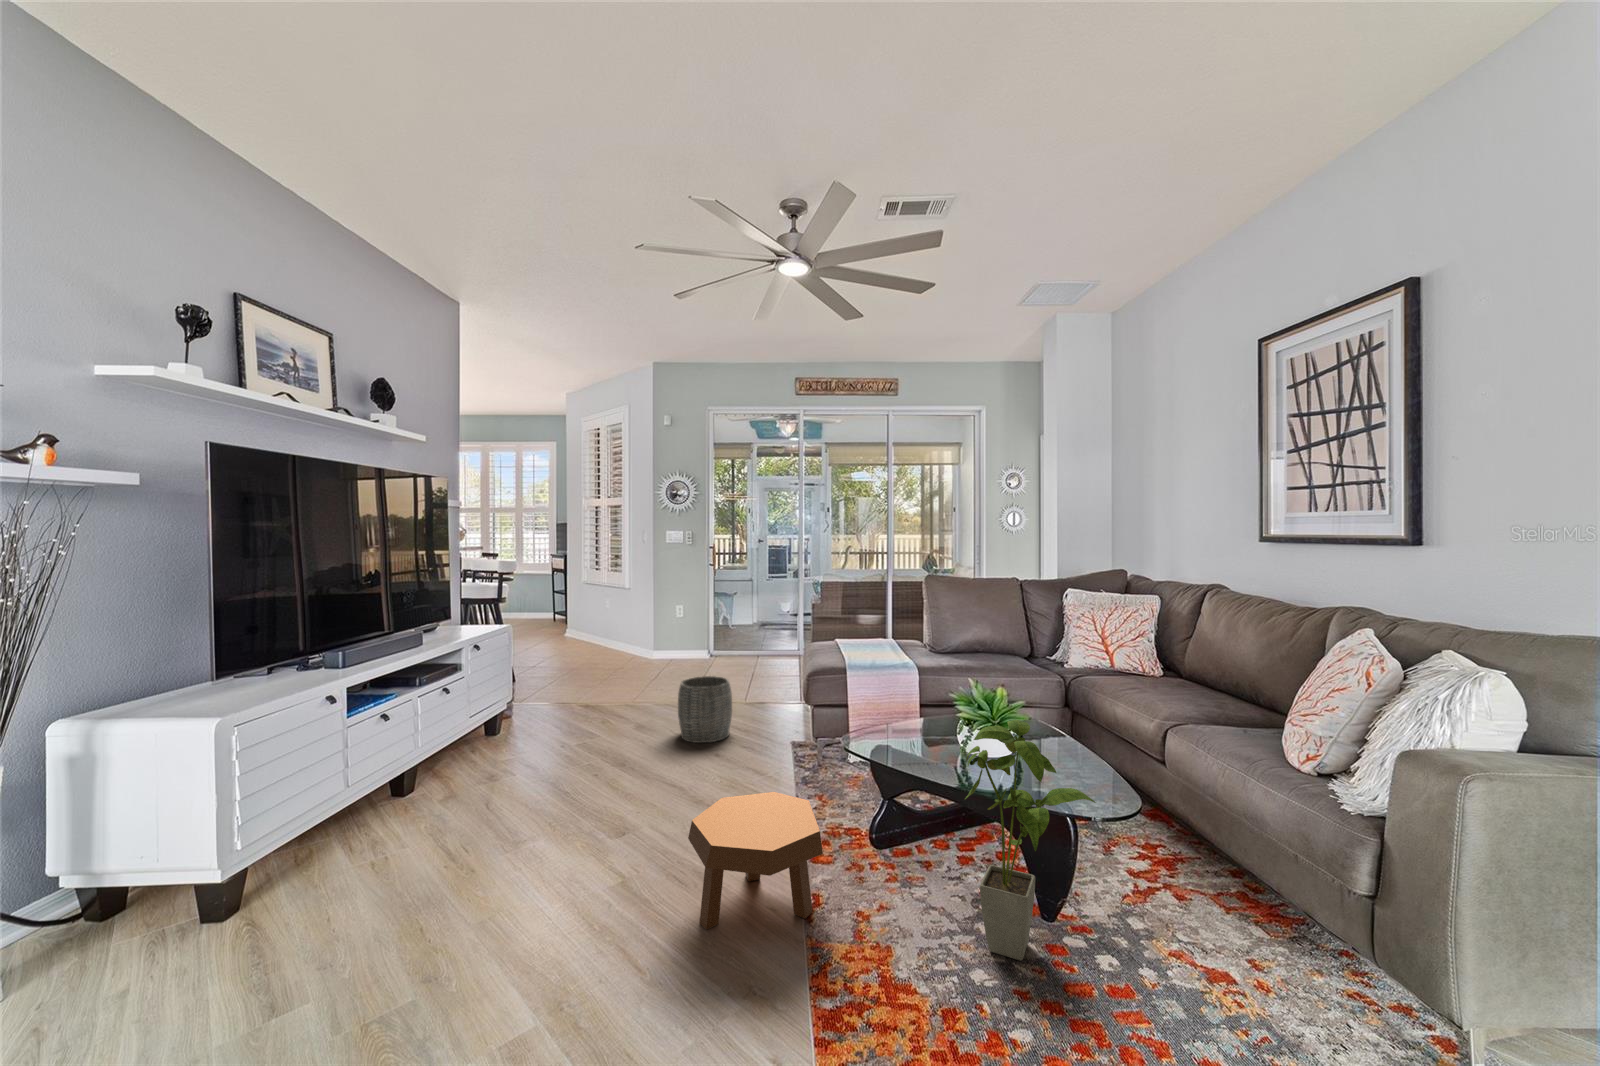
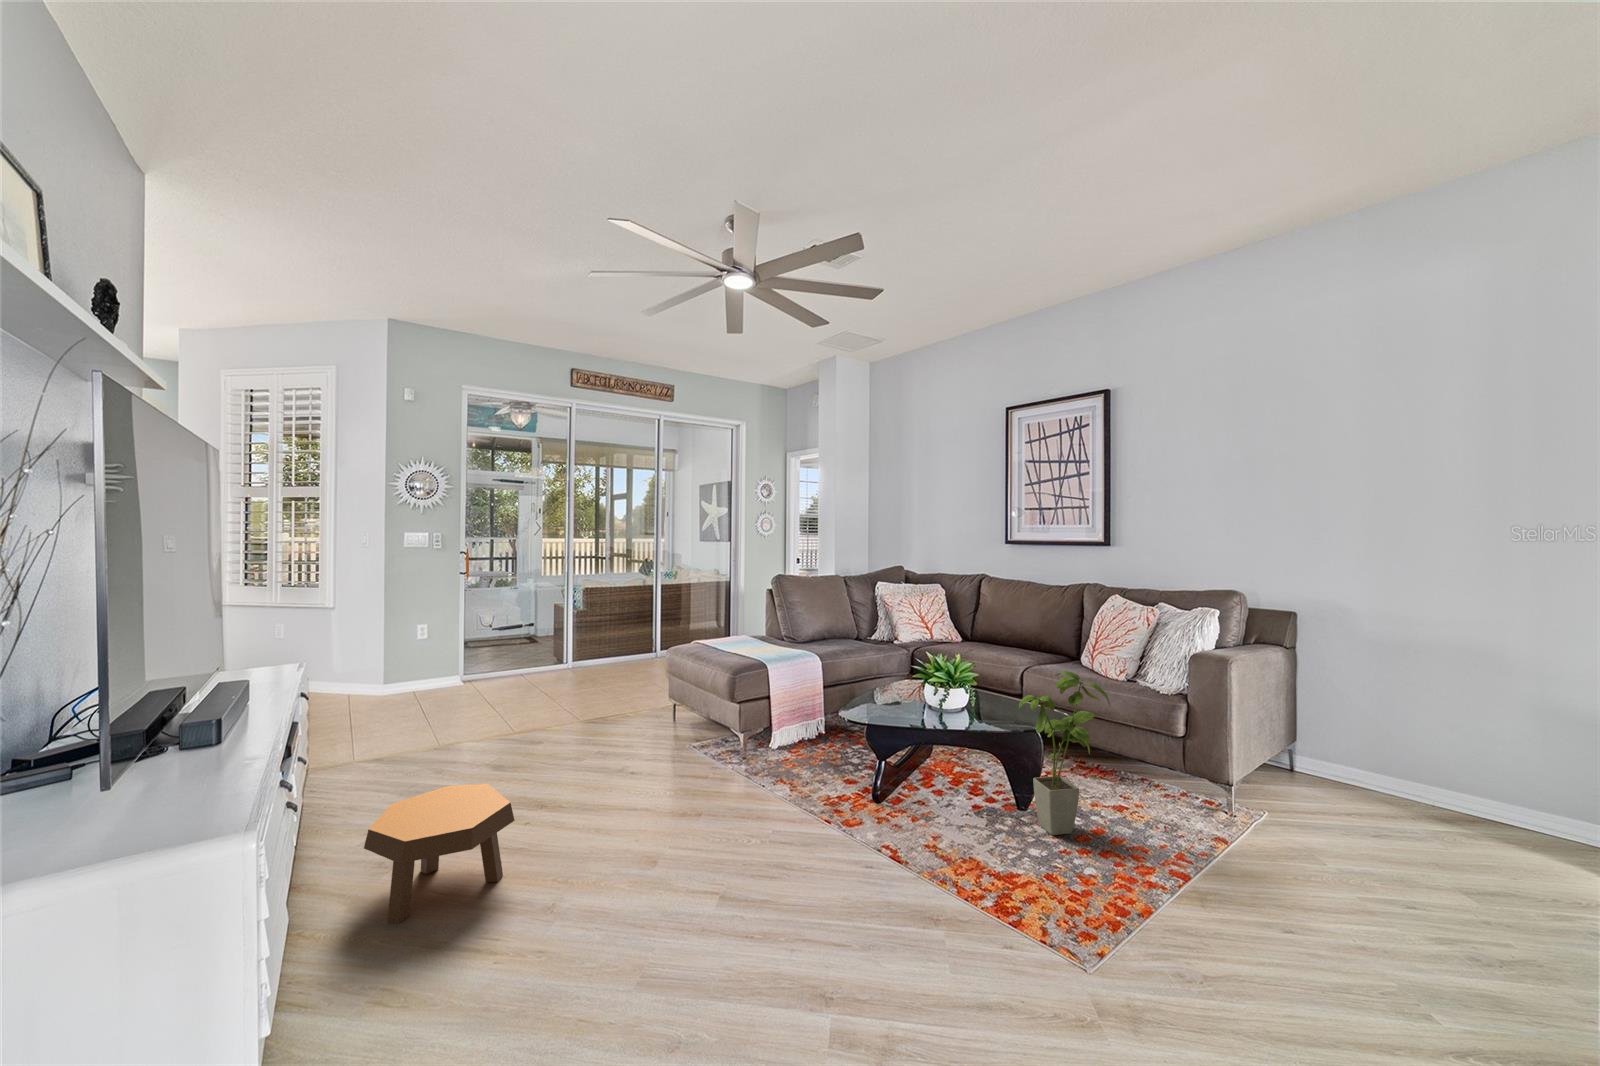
woven basket: present [678,676,732,743] -> none [579,692,640,767]
footstool: present [688,792,823,930] -> present [364,784,515,923]

